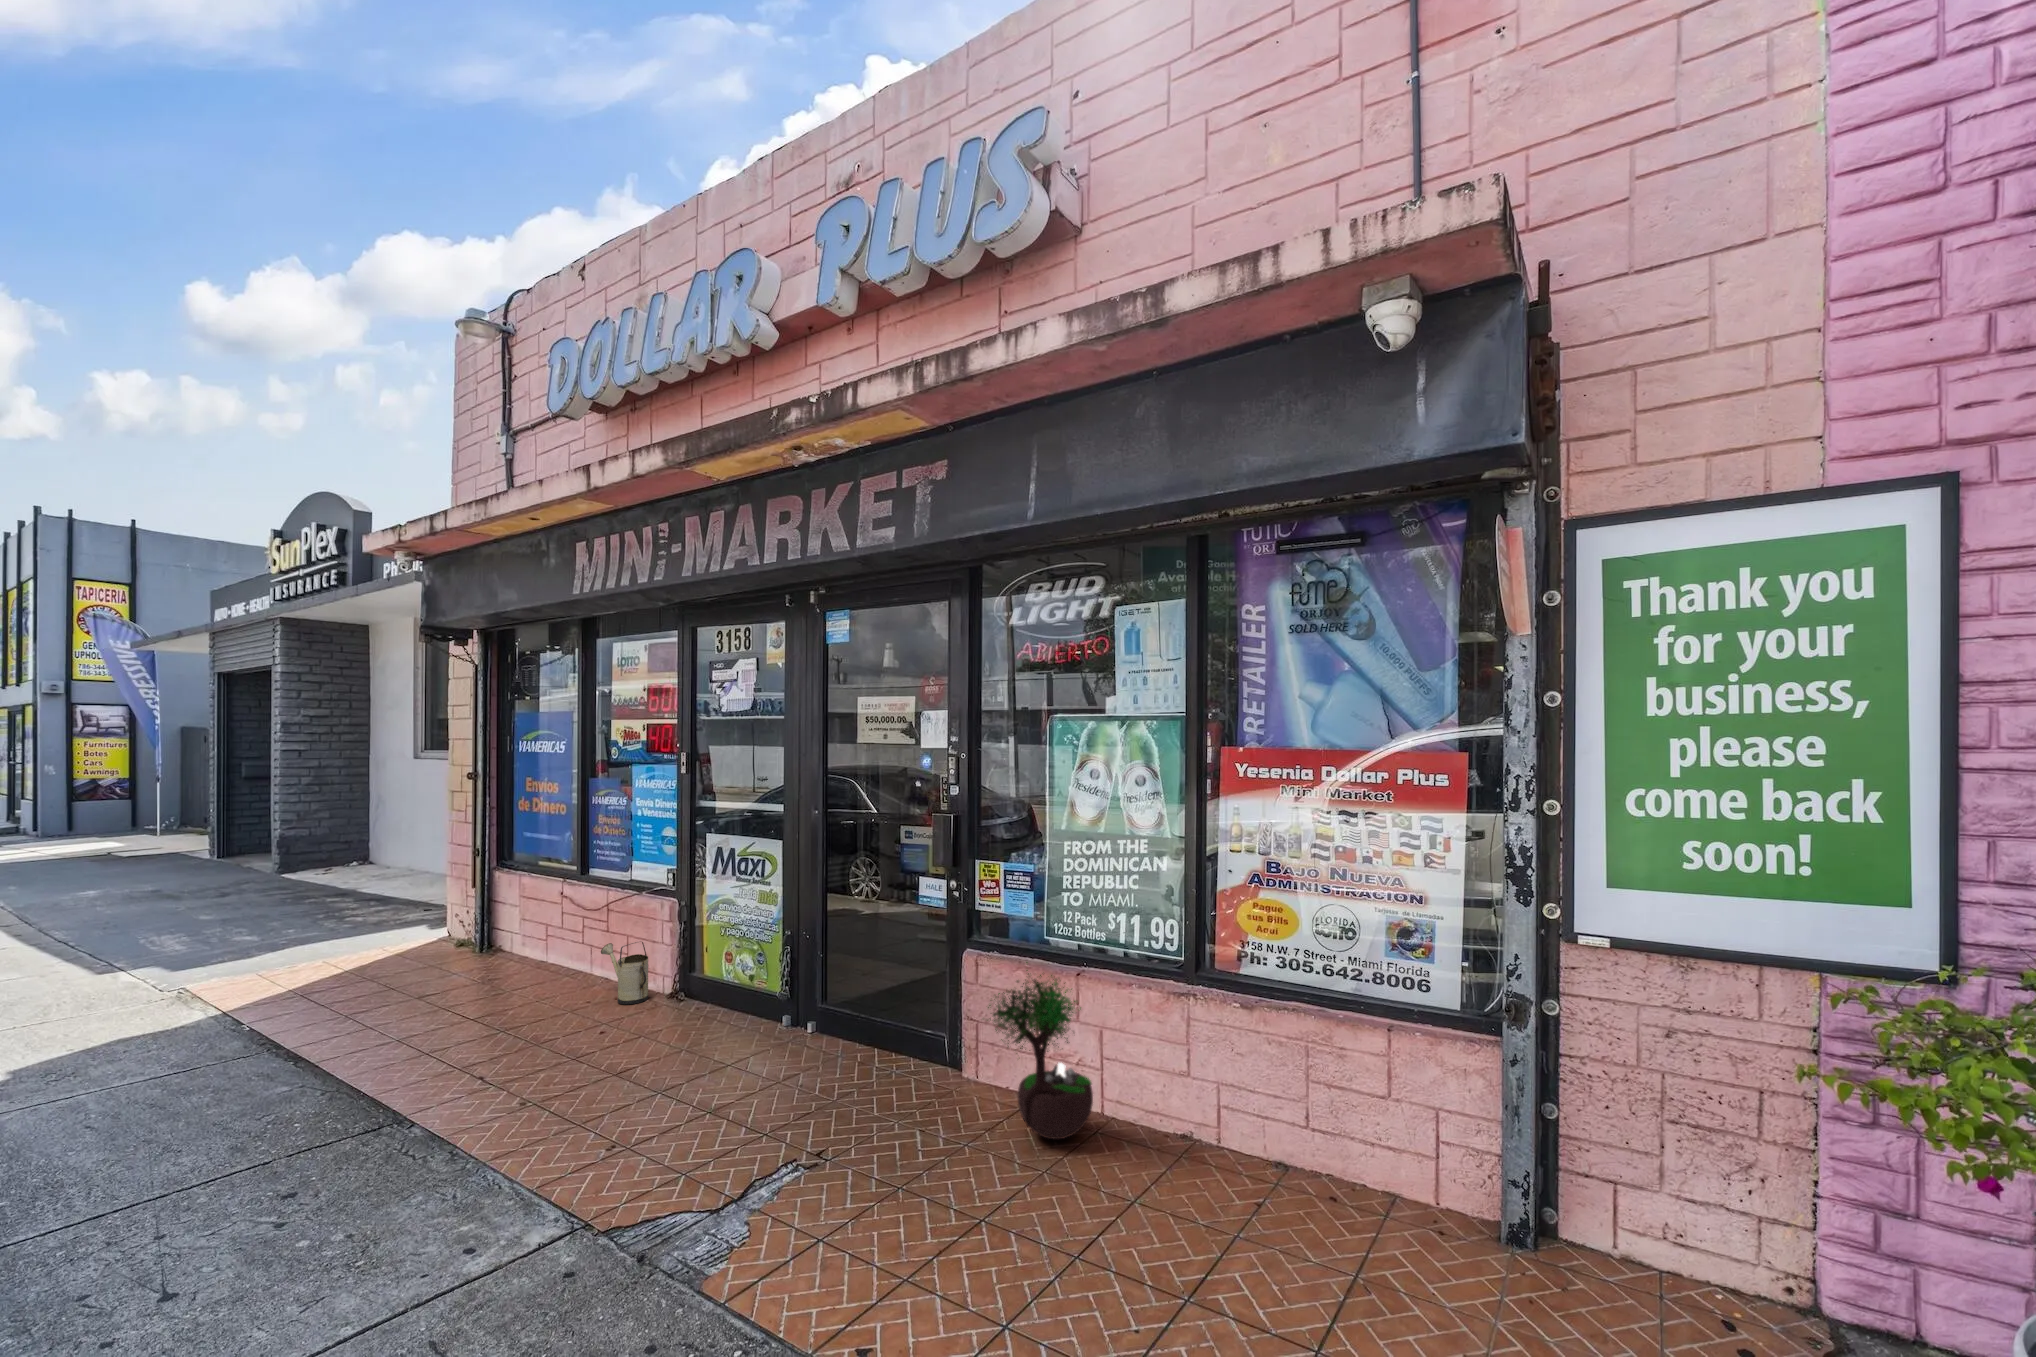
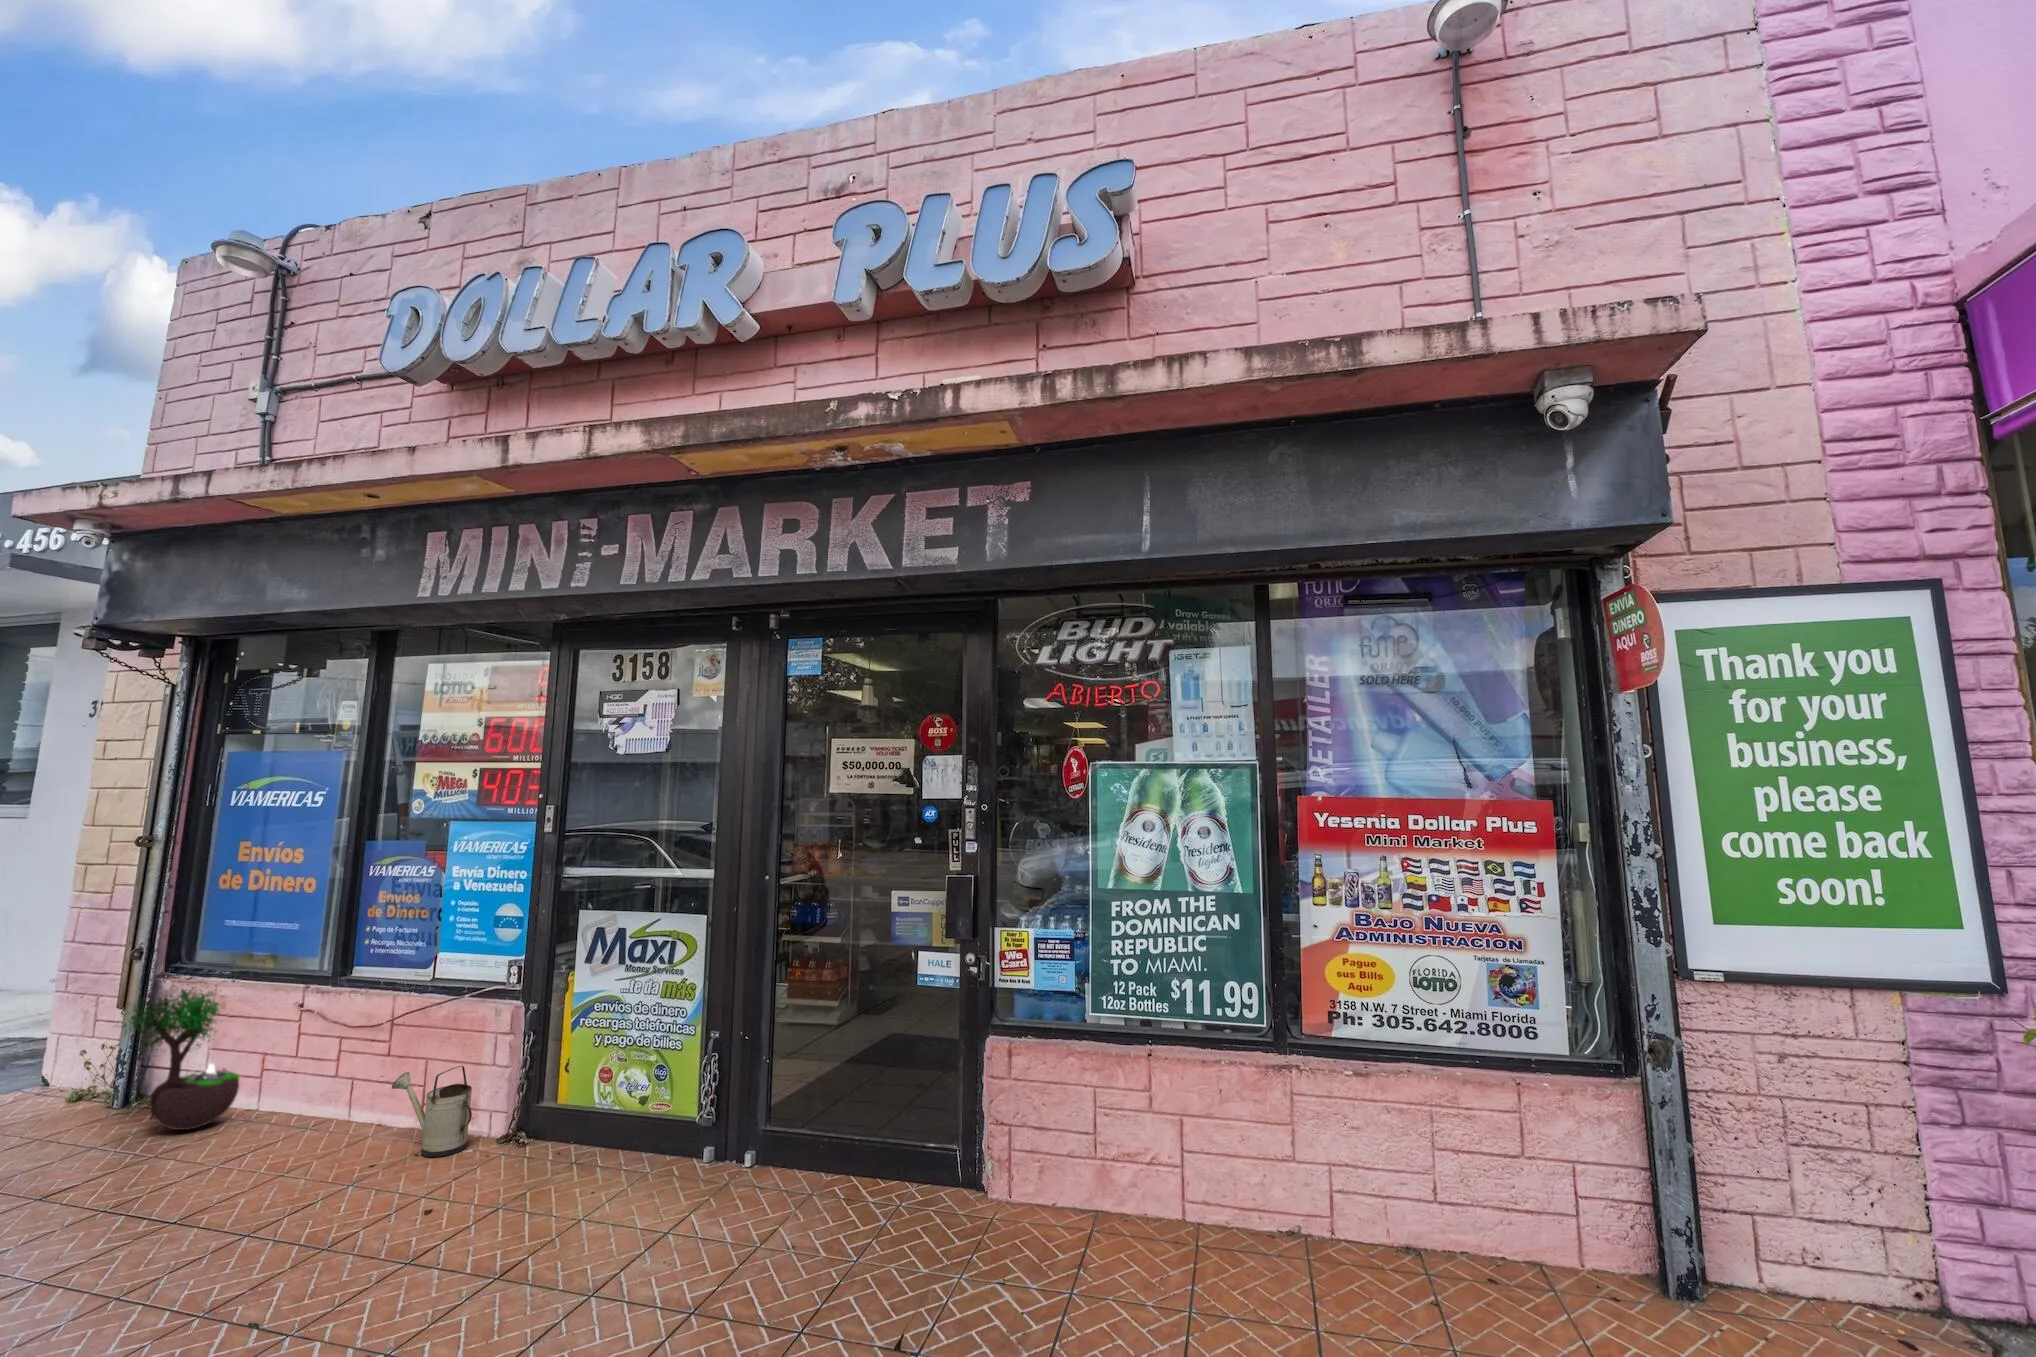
potted tree: present [988,962,1093,1139] -> present [121,984,240,1130]

